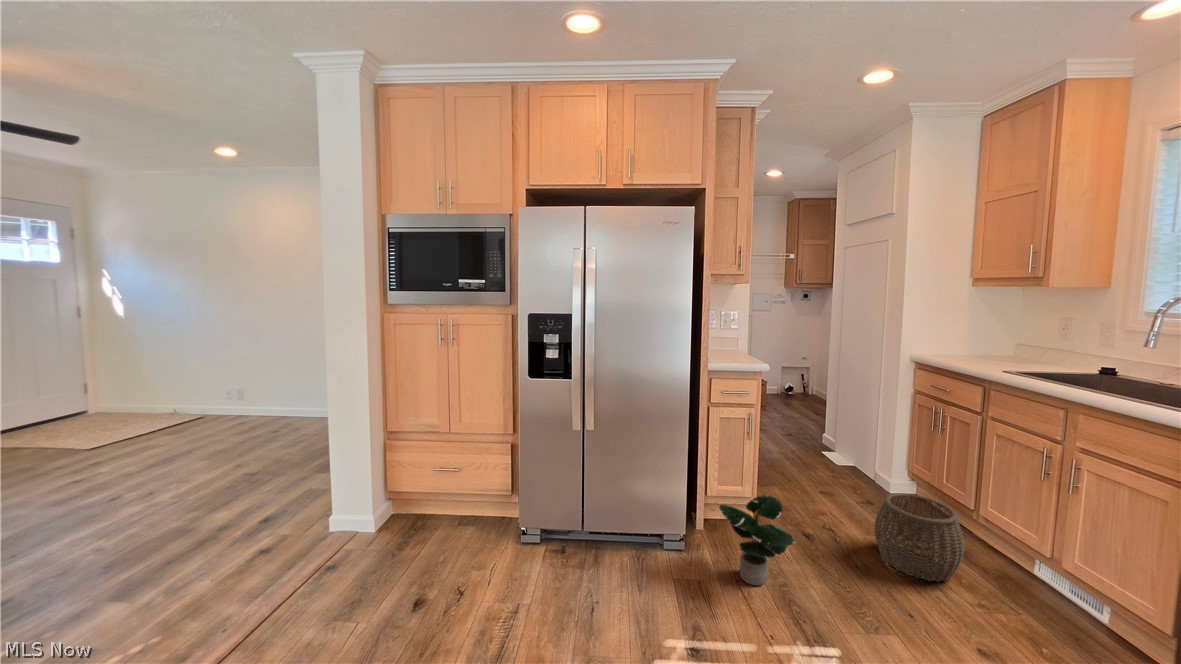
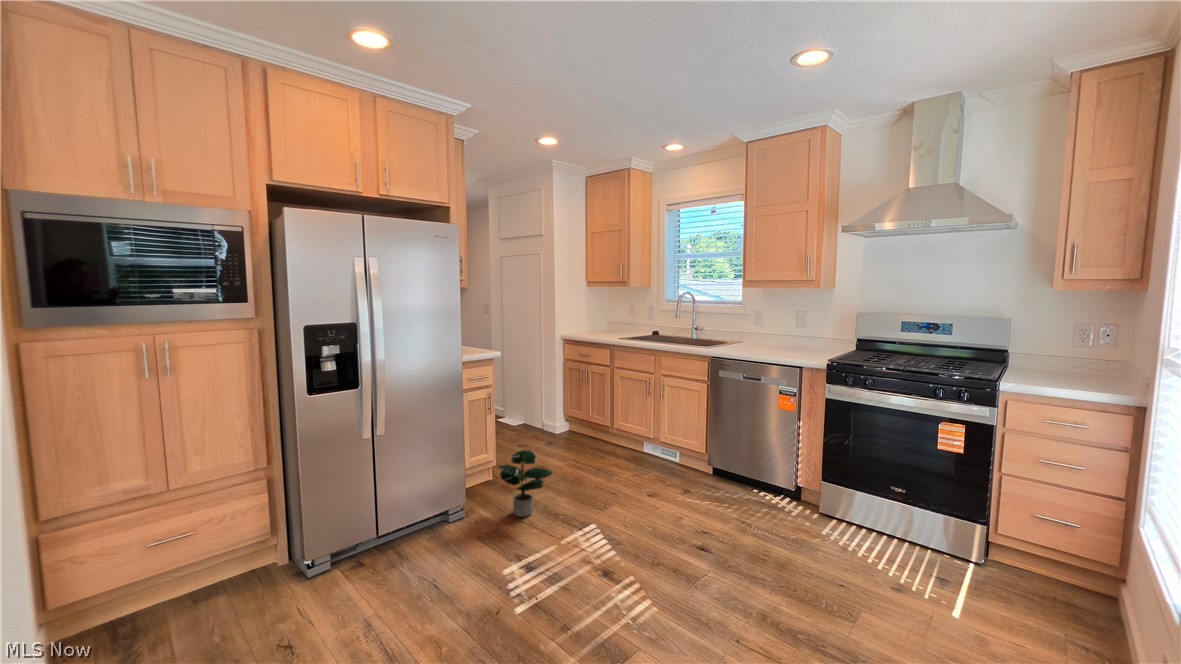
woven basket: present [874,493,965,582] -> none [572,425,619,476]

